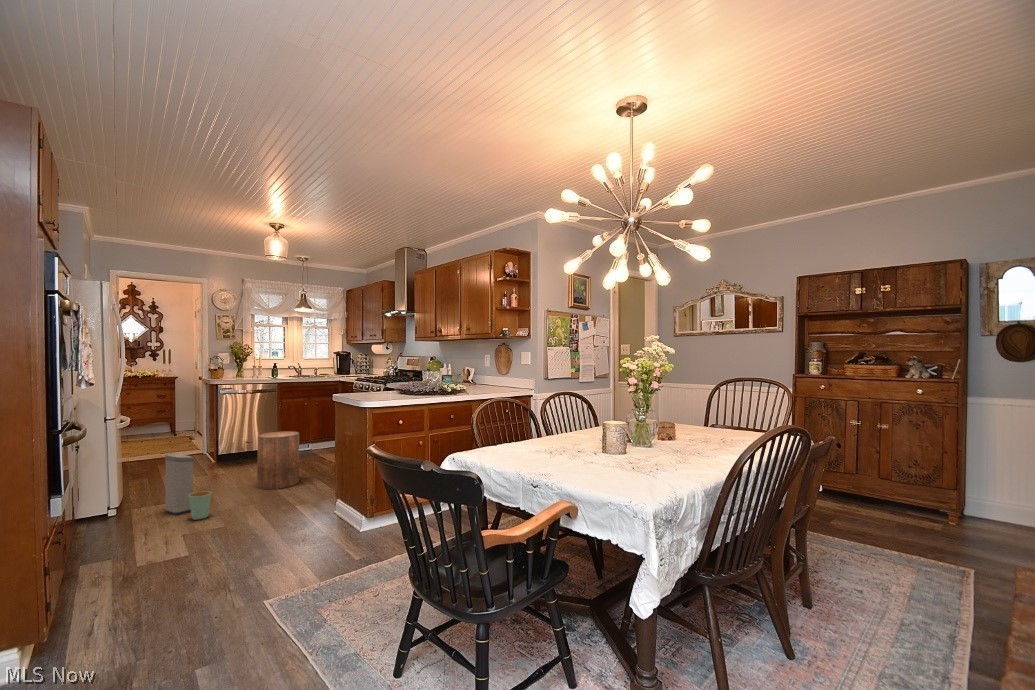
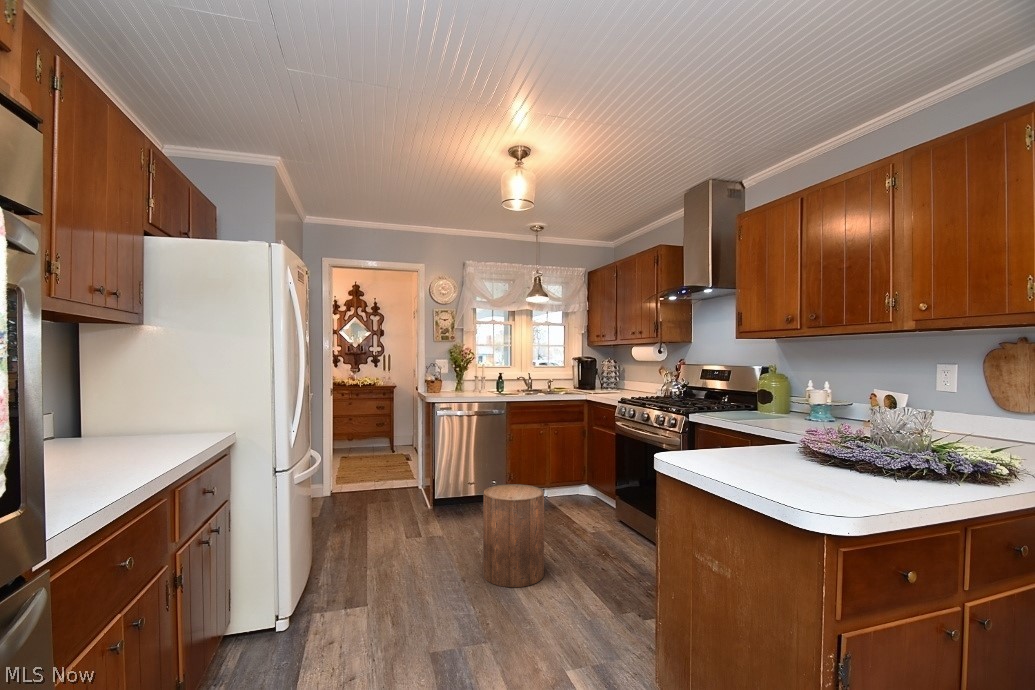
trash can: present [165,454,212,520] -> none [352,524,414,660]

